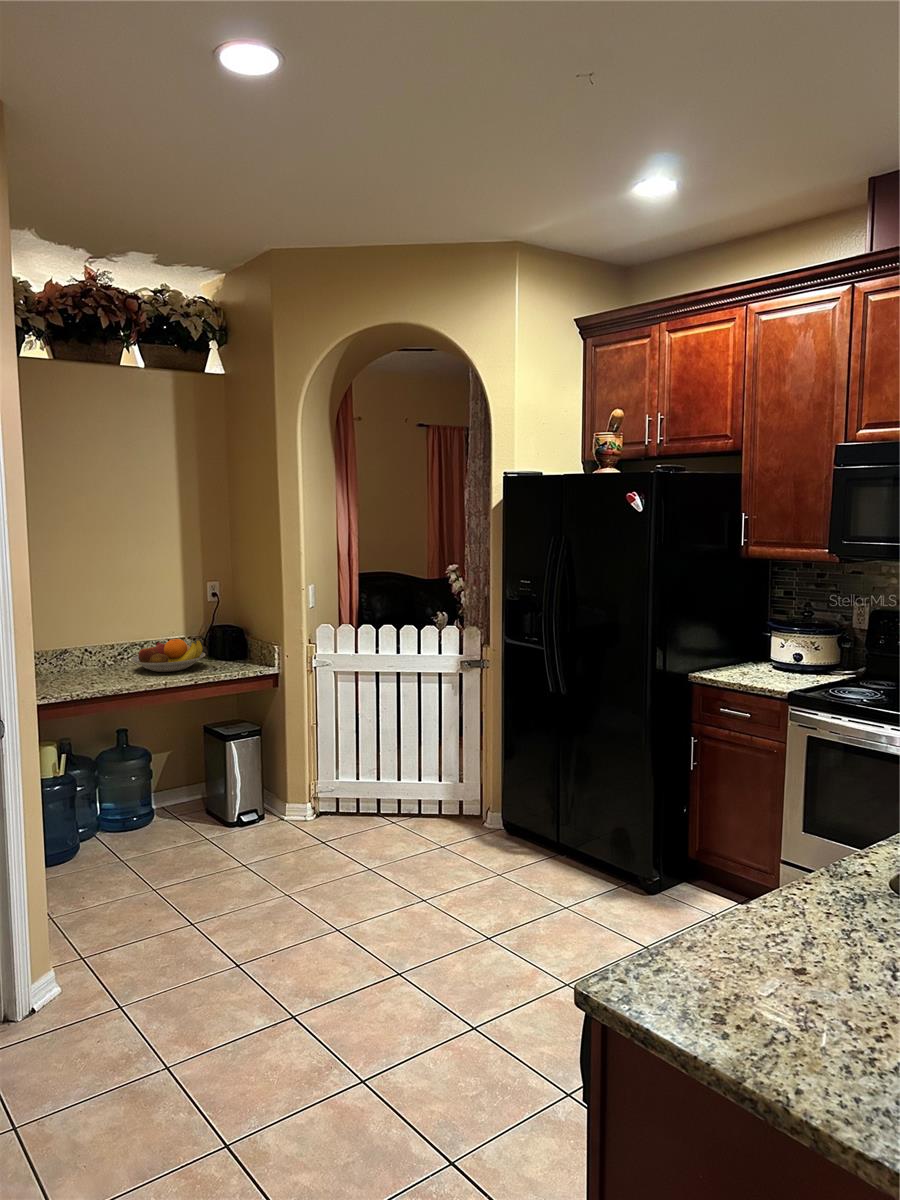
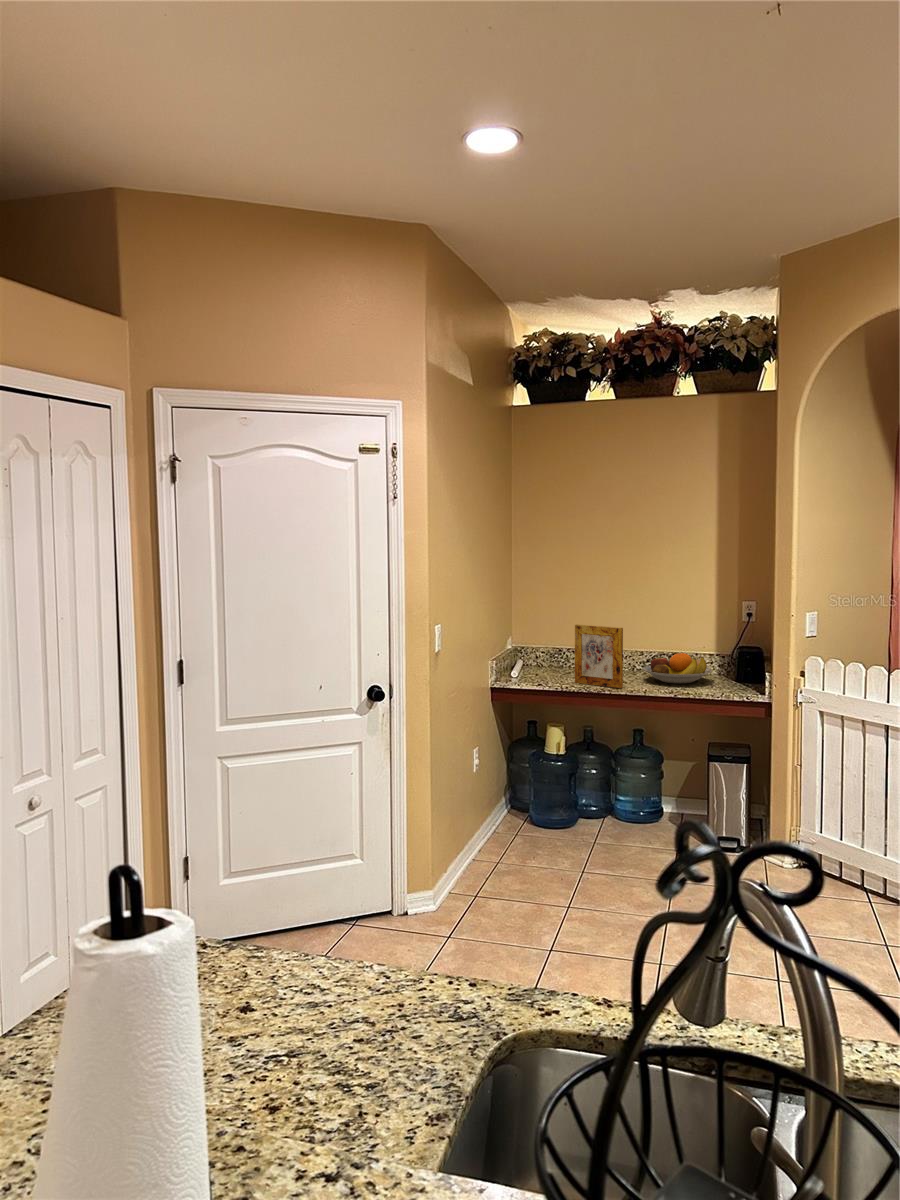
picture frame: none [66,619,135,689] -> present [575,624,623,688]

